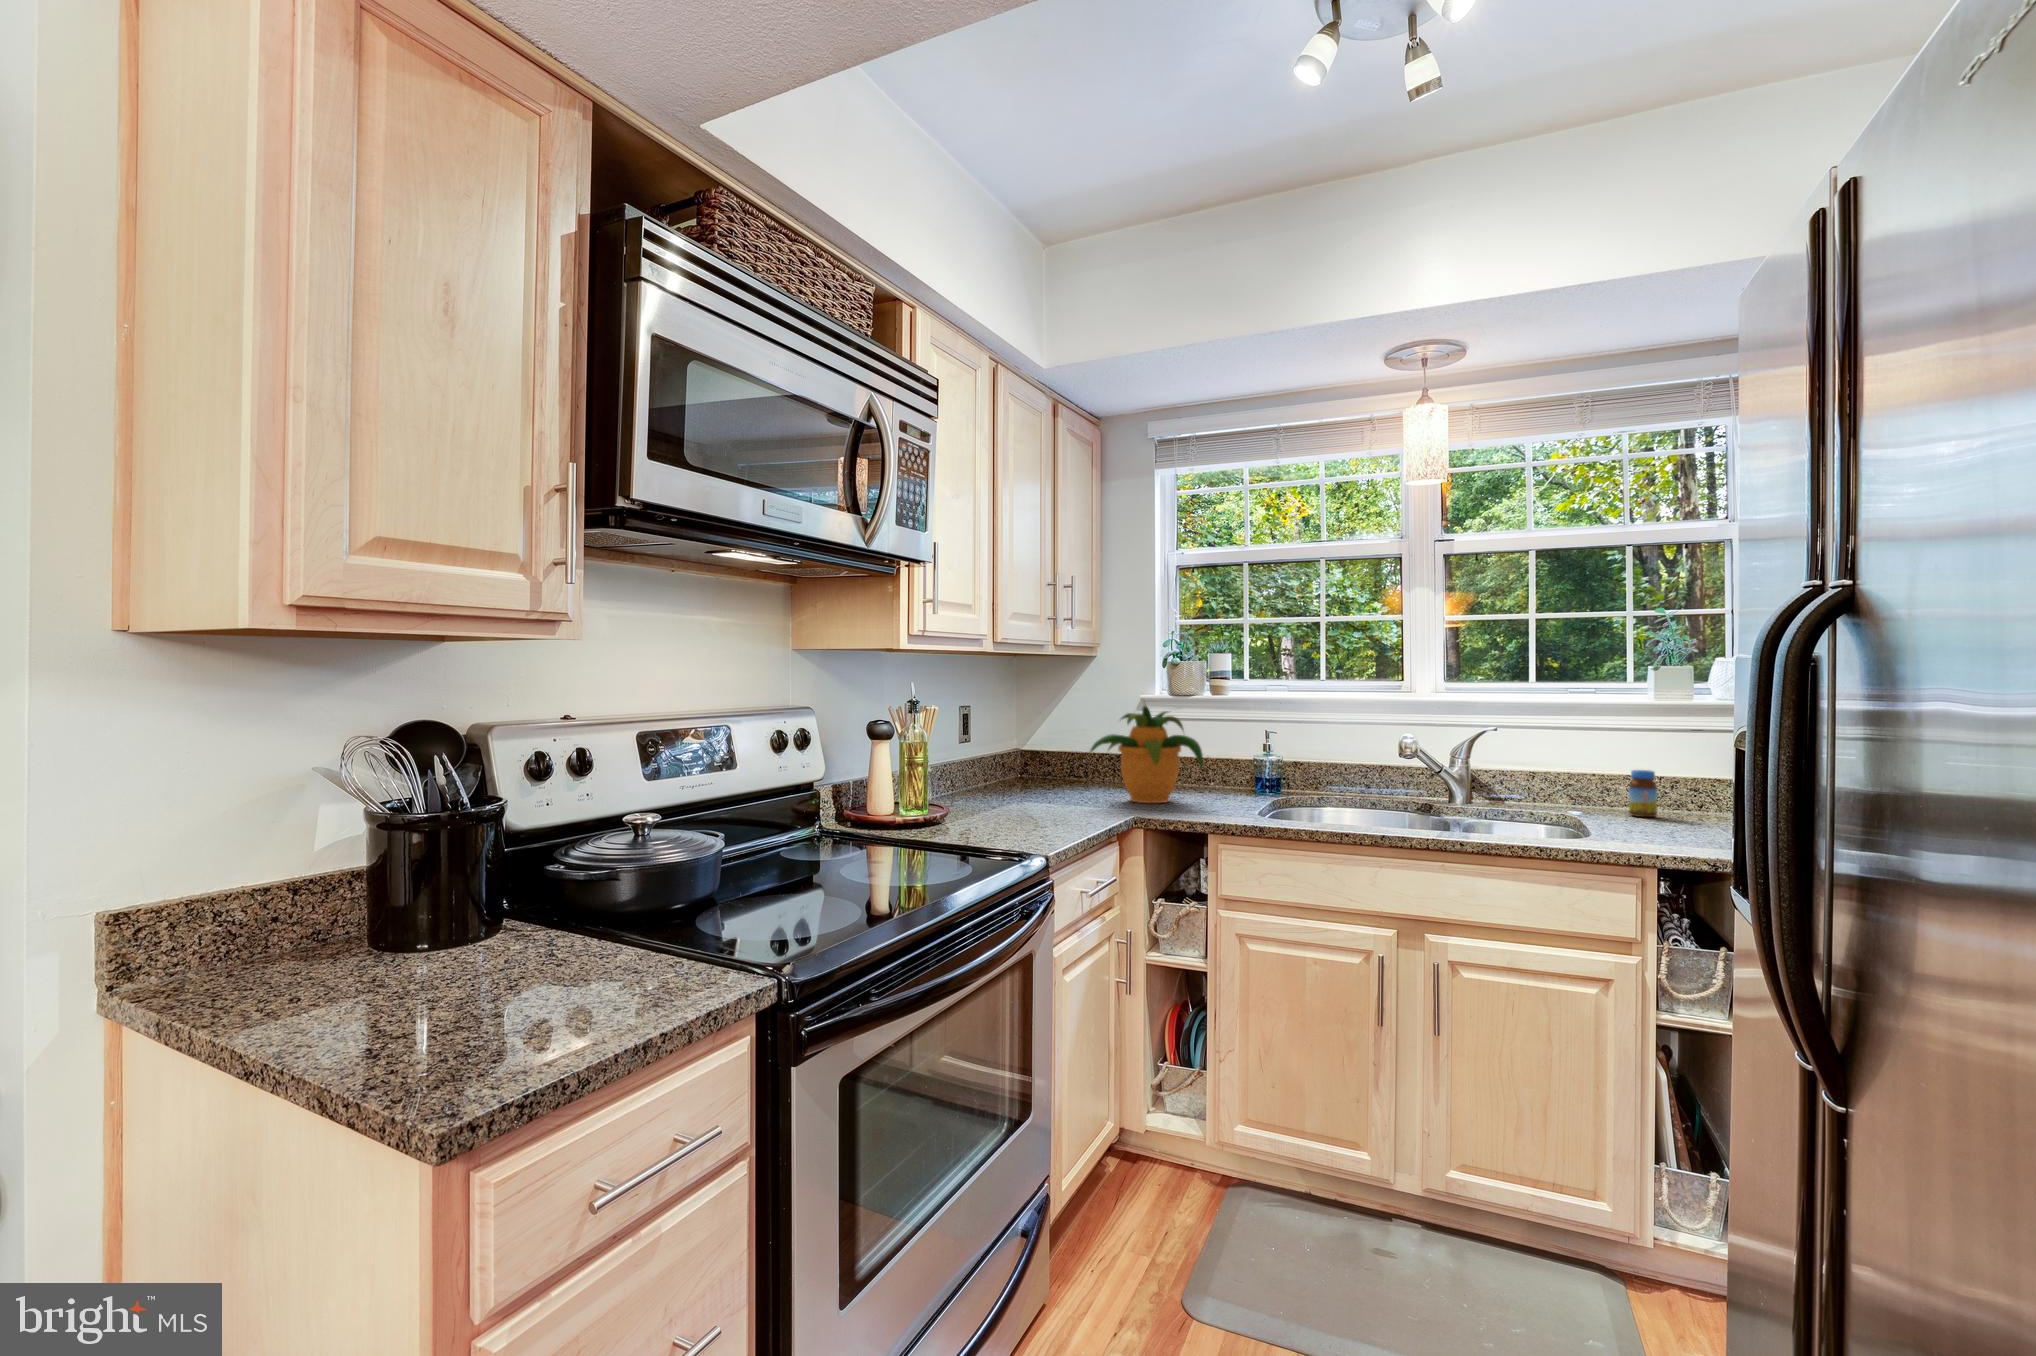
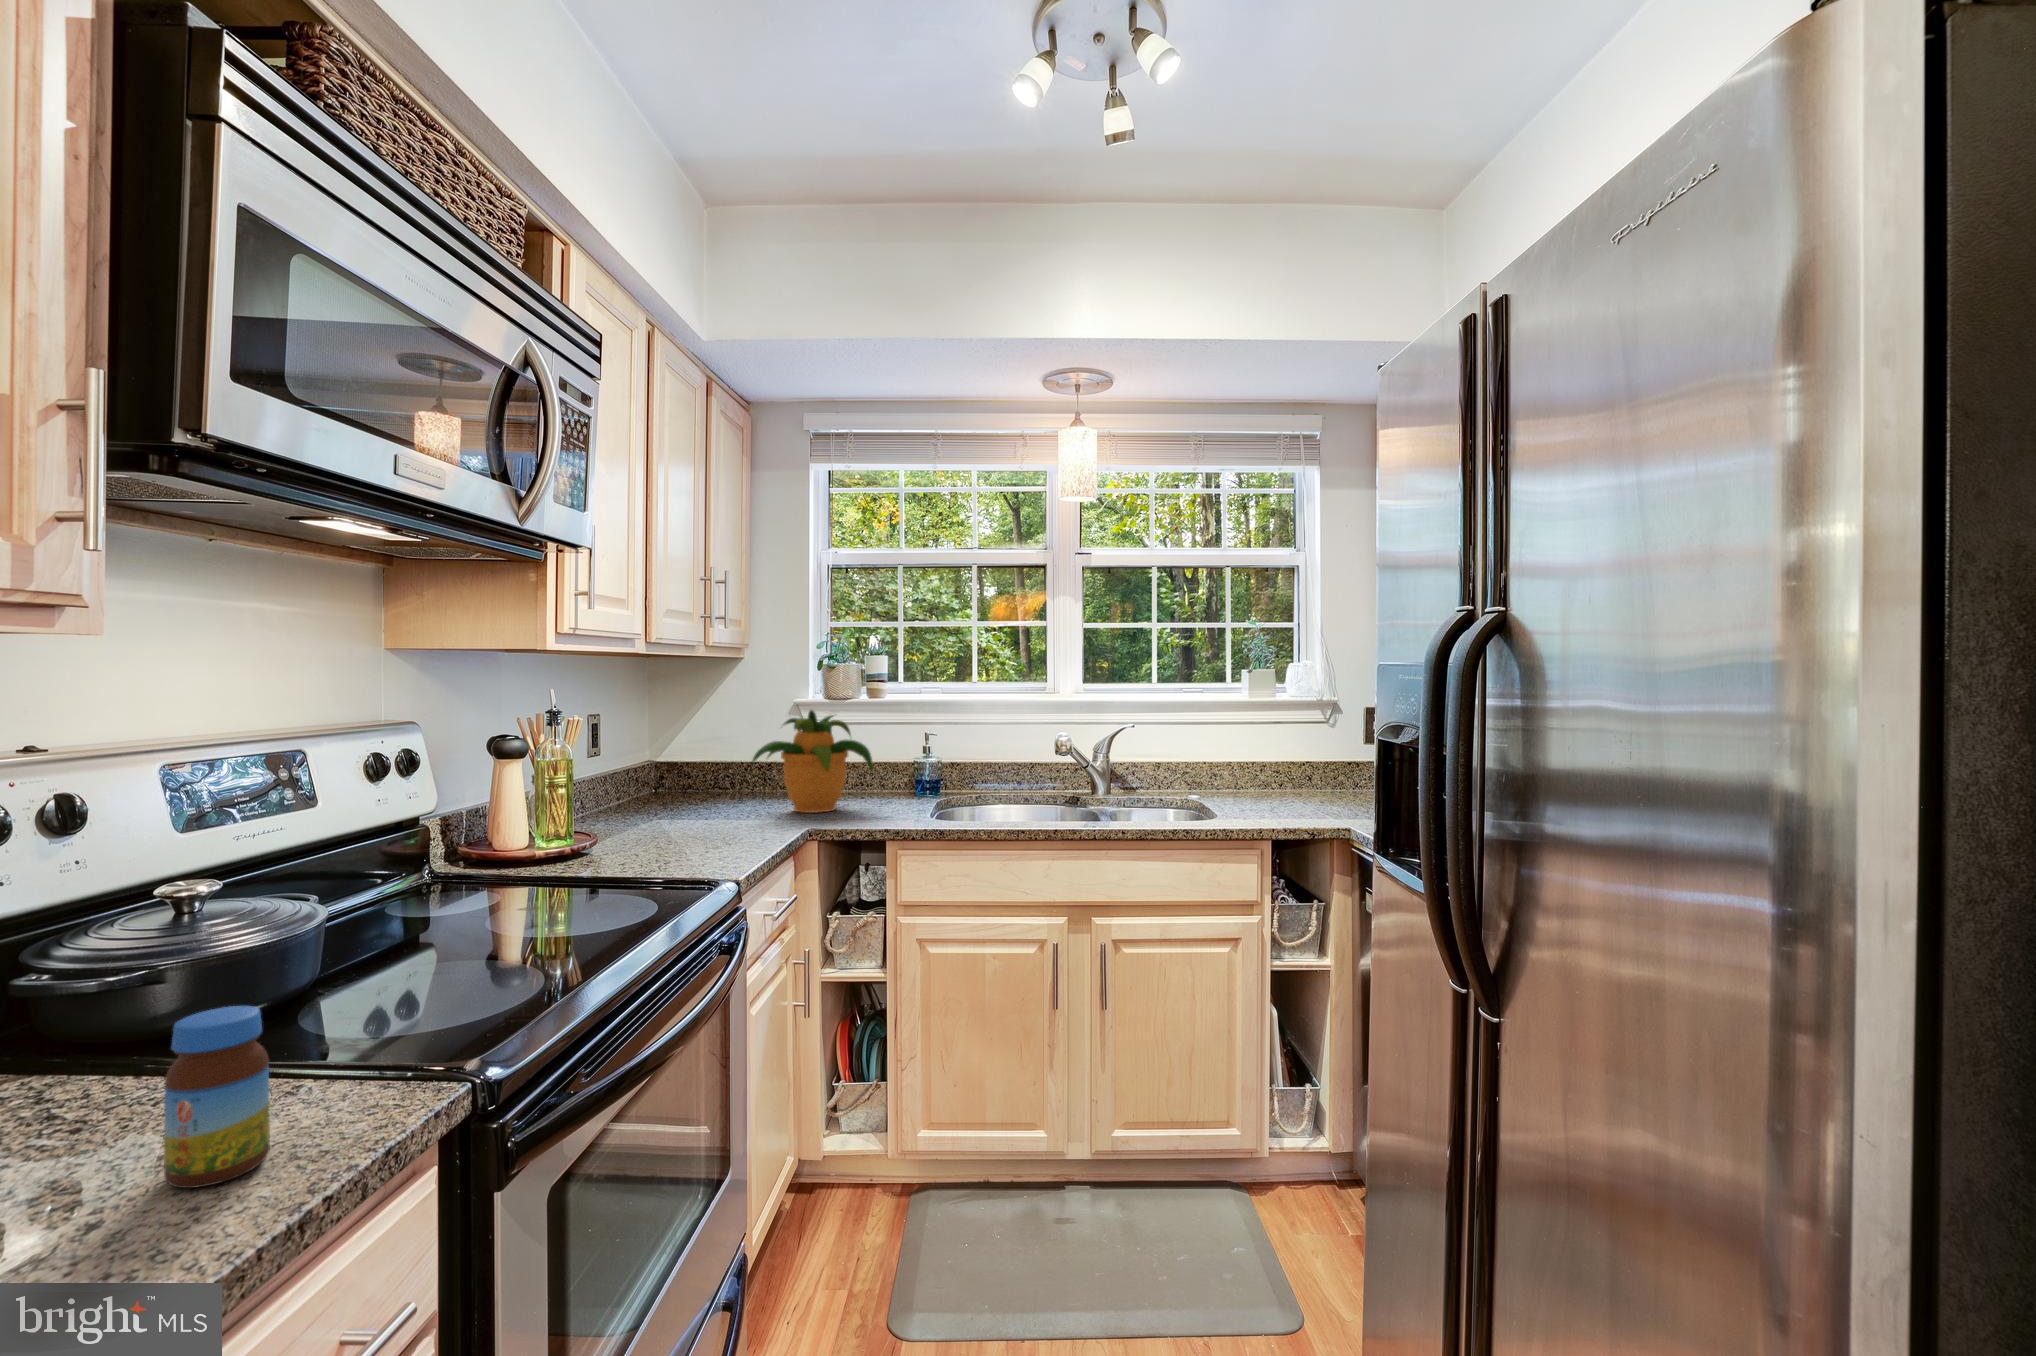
jar: present [1629,770,1657,817] -> present [164,1006,270,1188]

